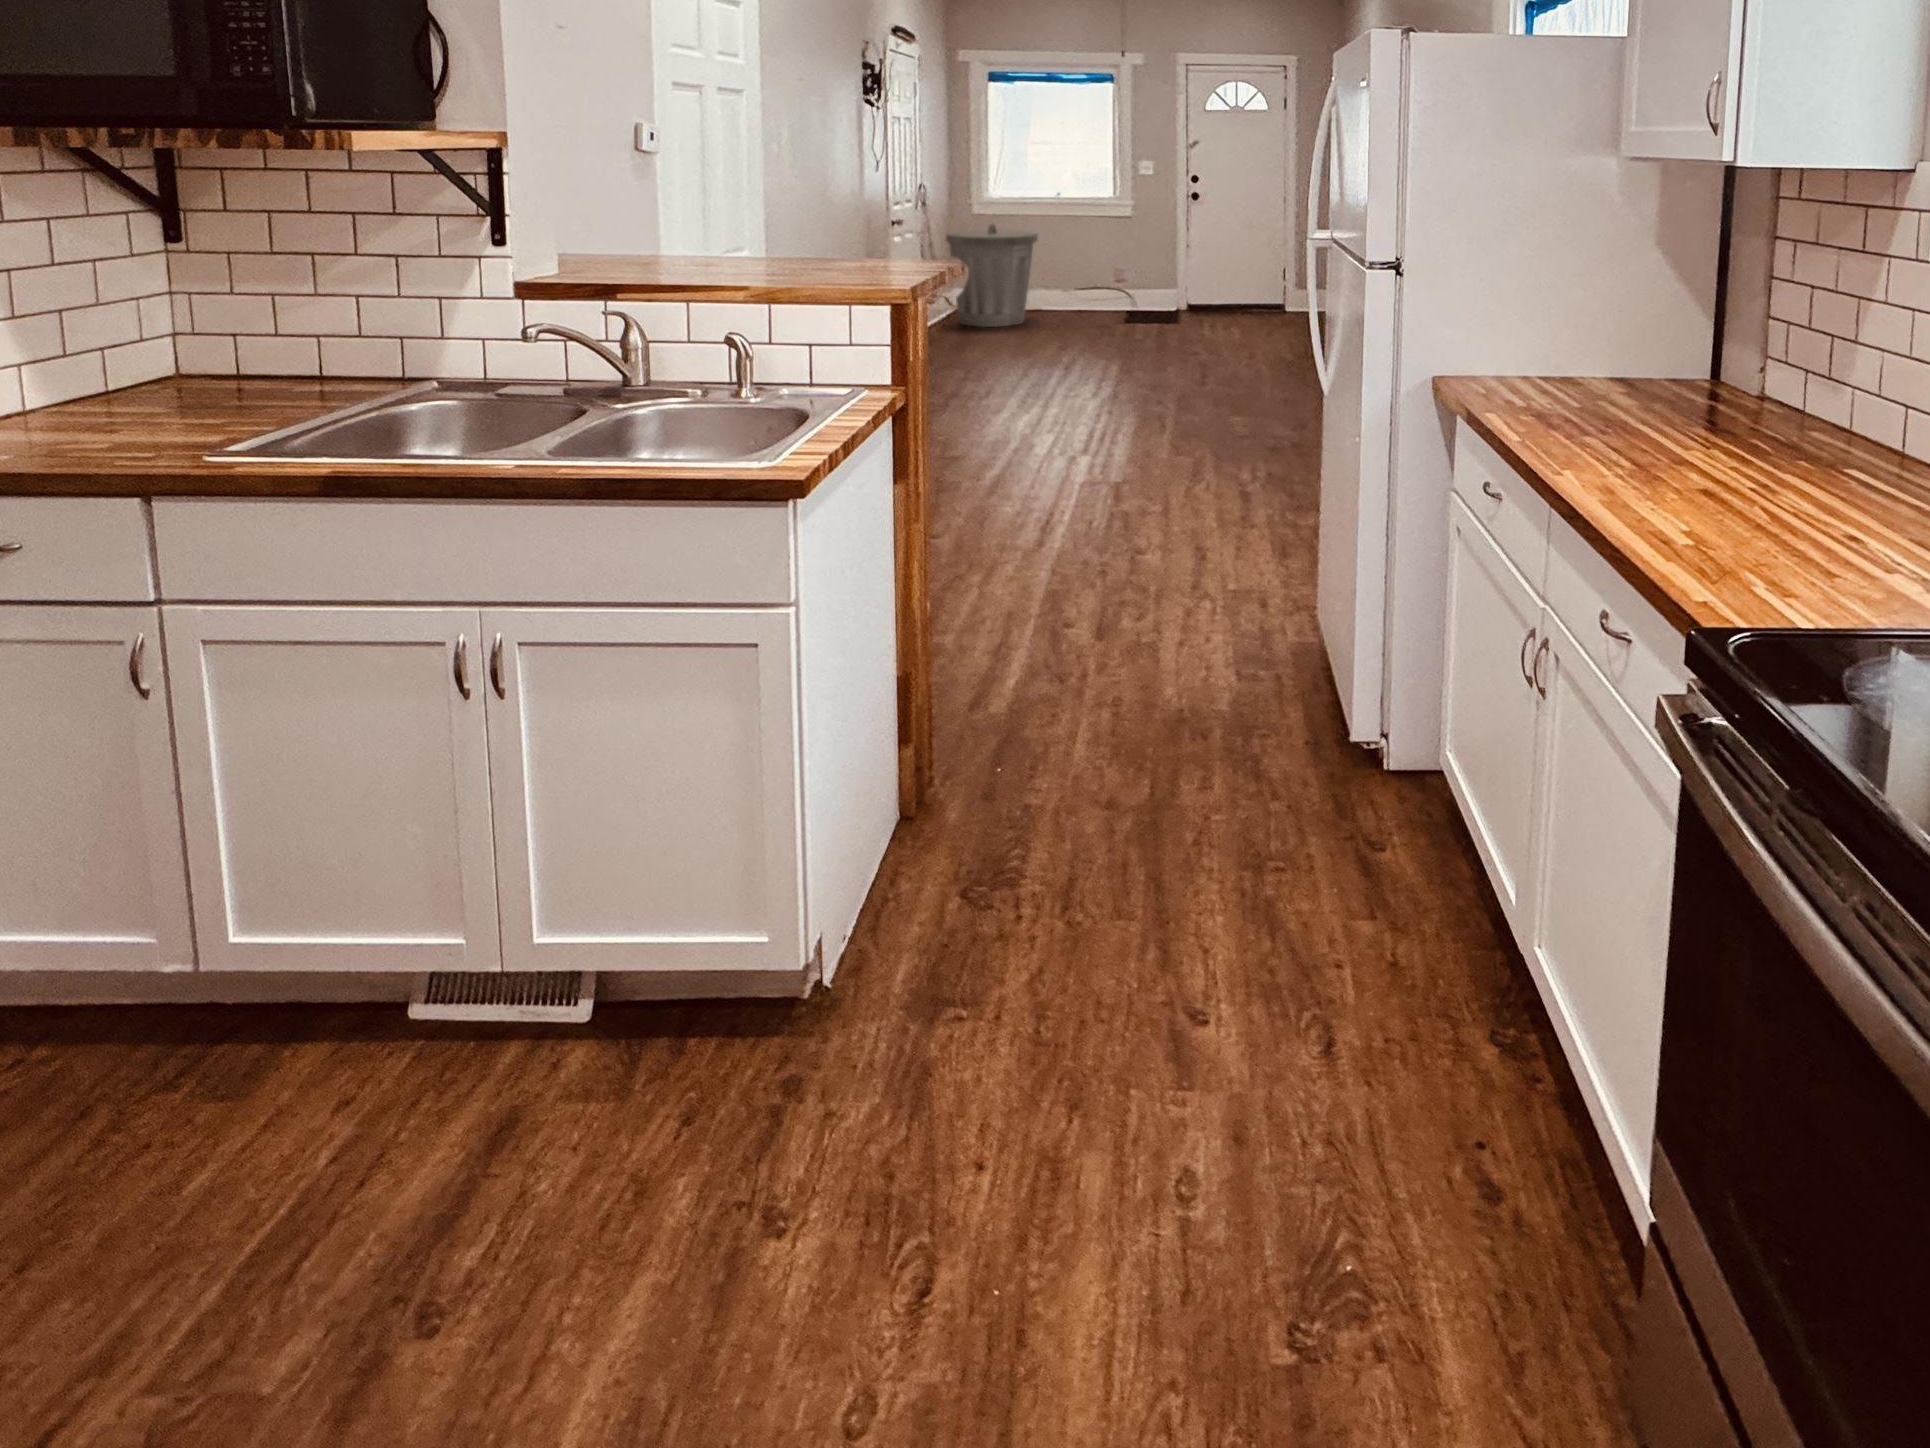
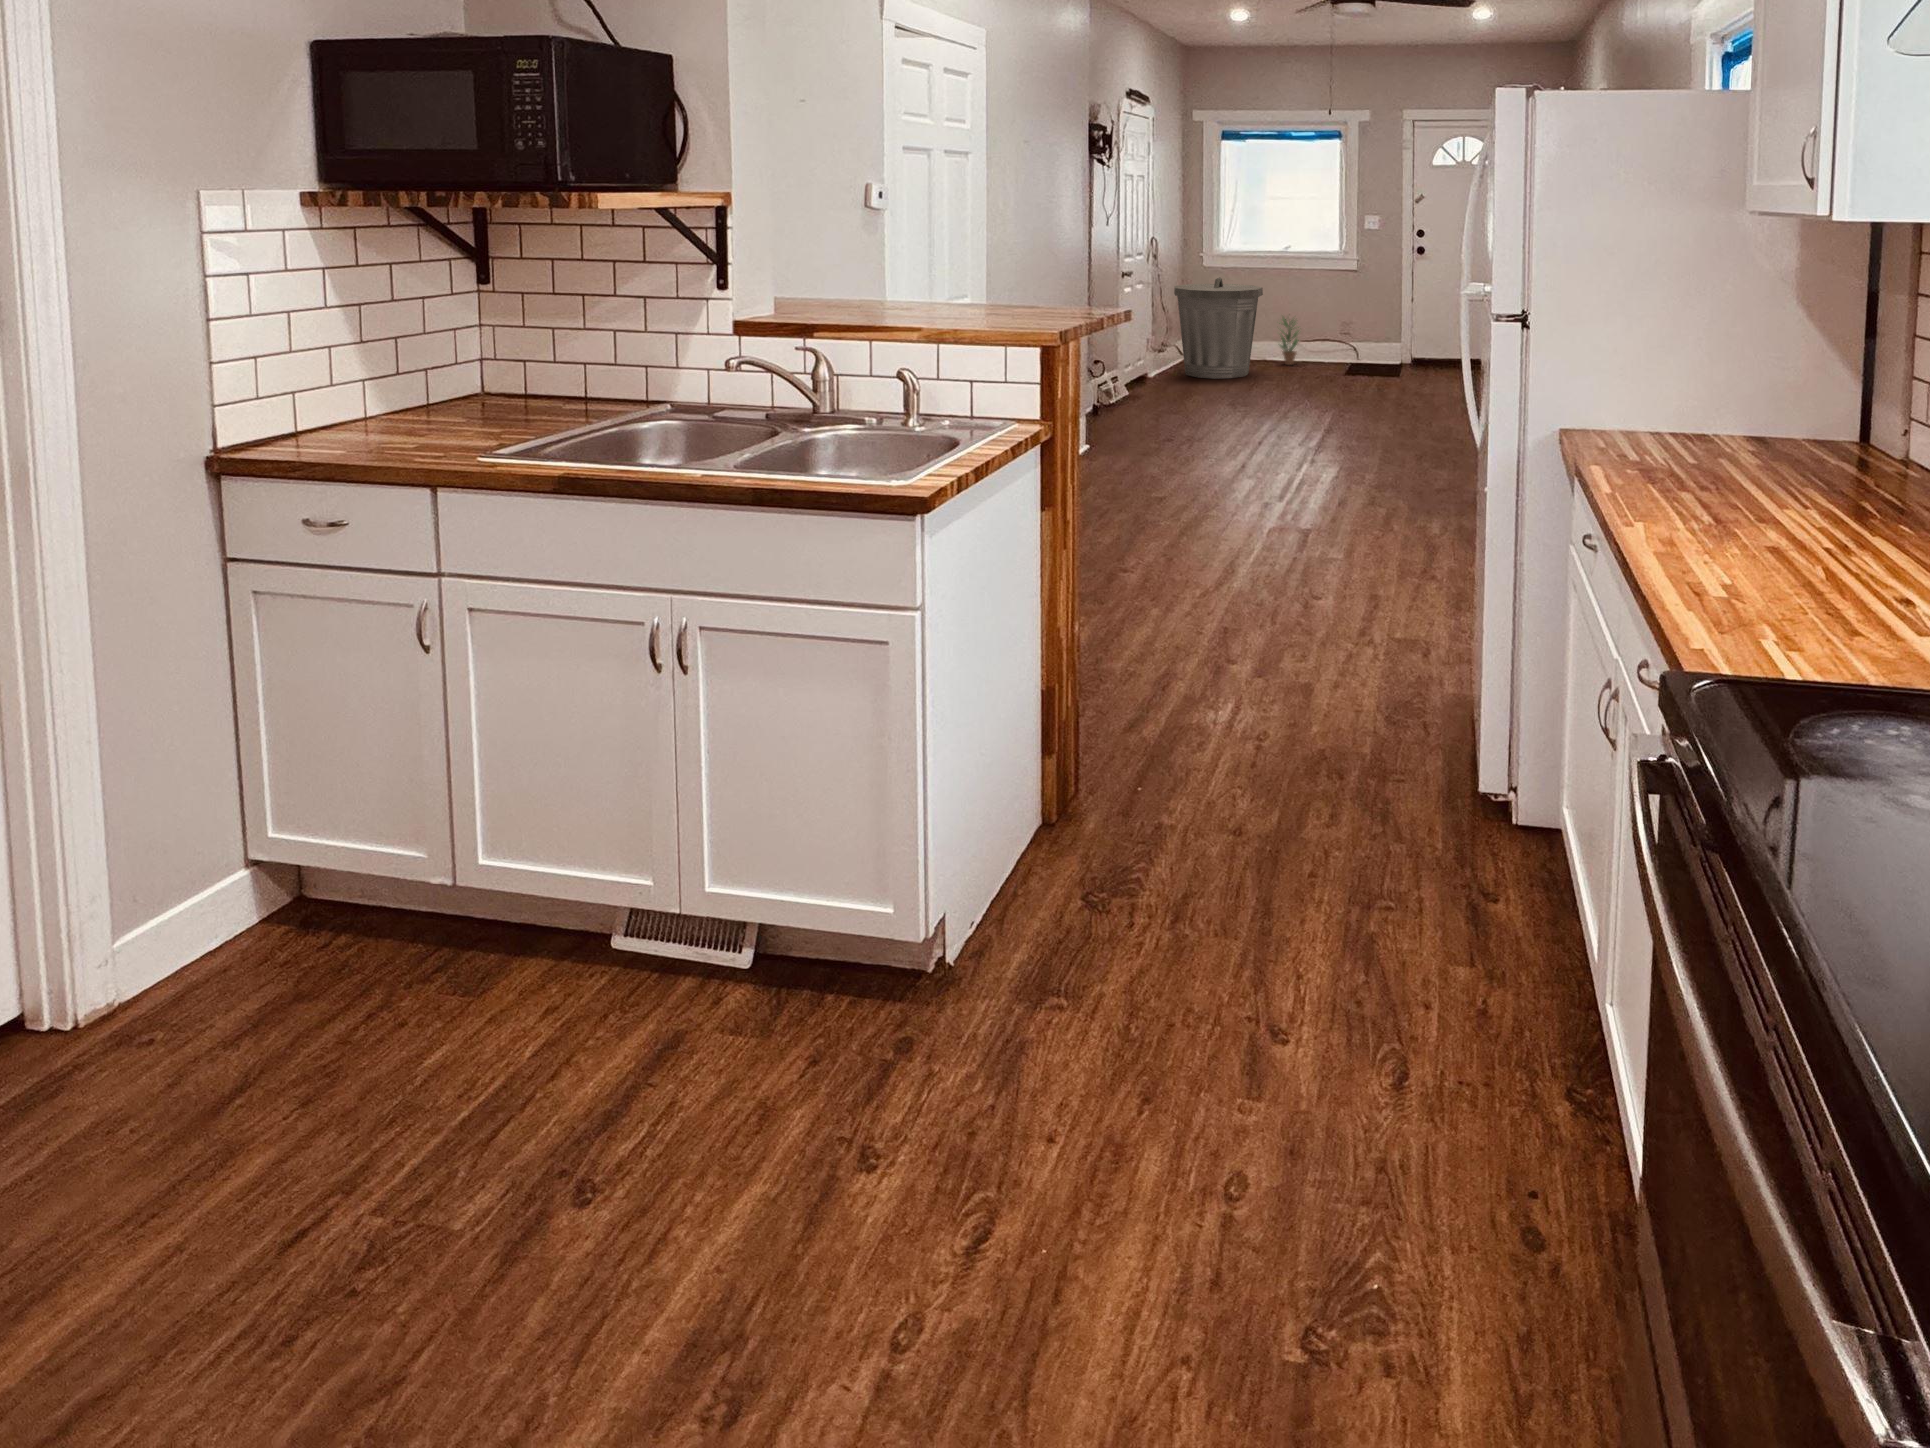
potted plant: none [1049,259,1077,311] -> present [1280,318,1299,365]

